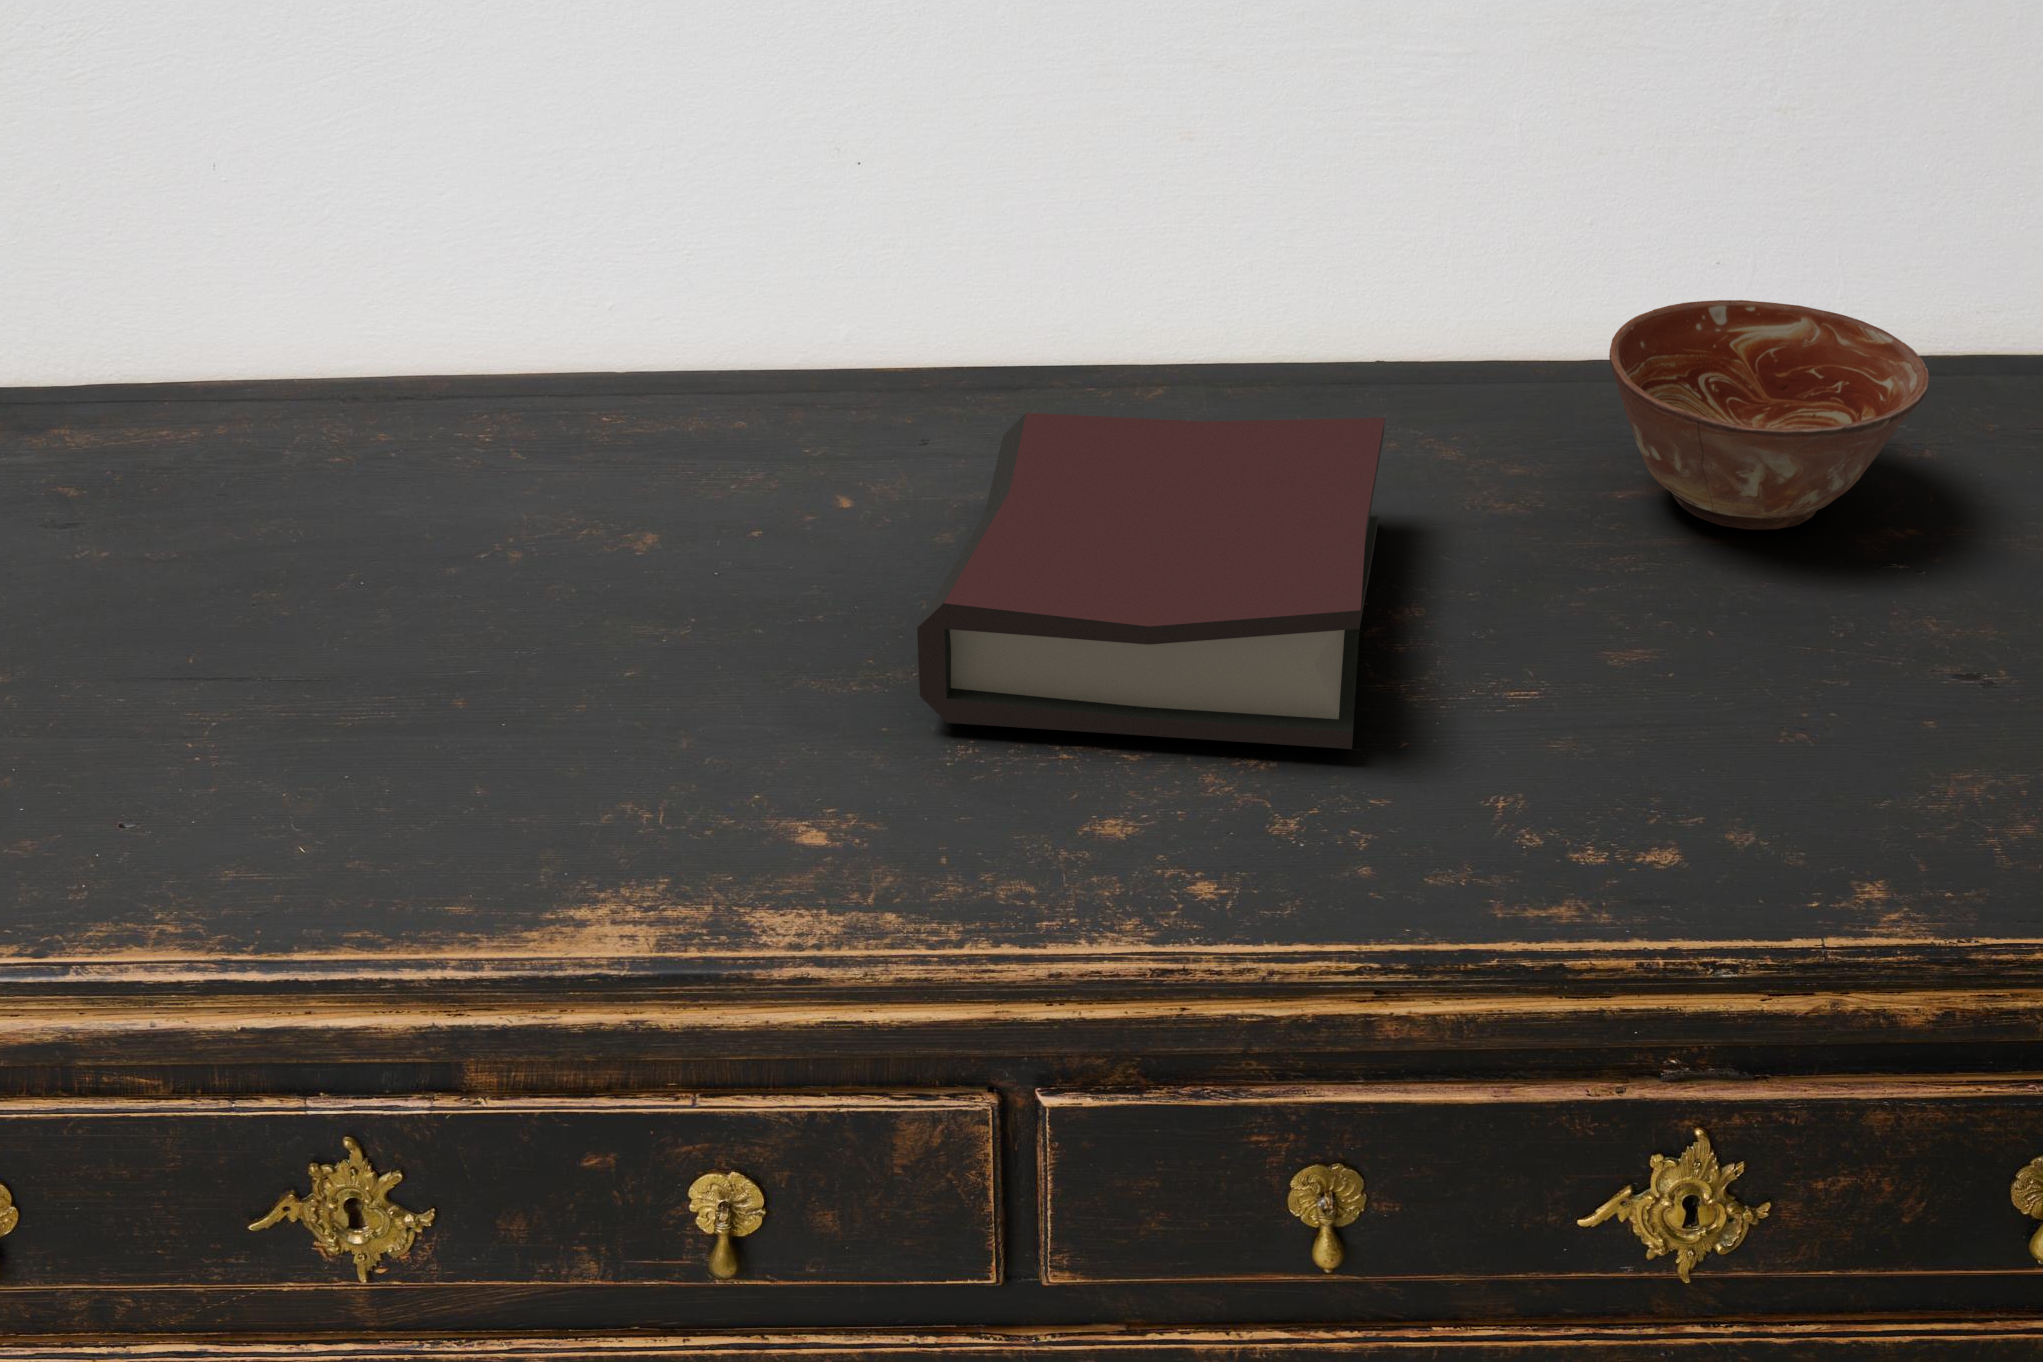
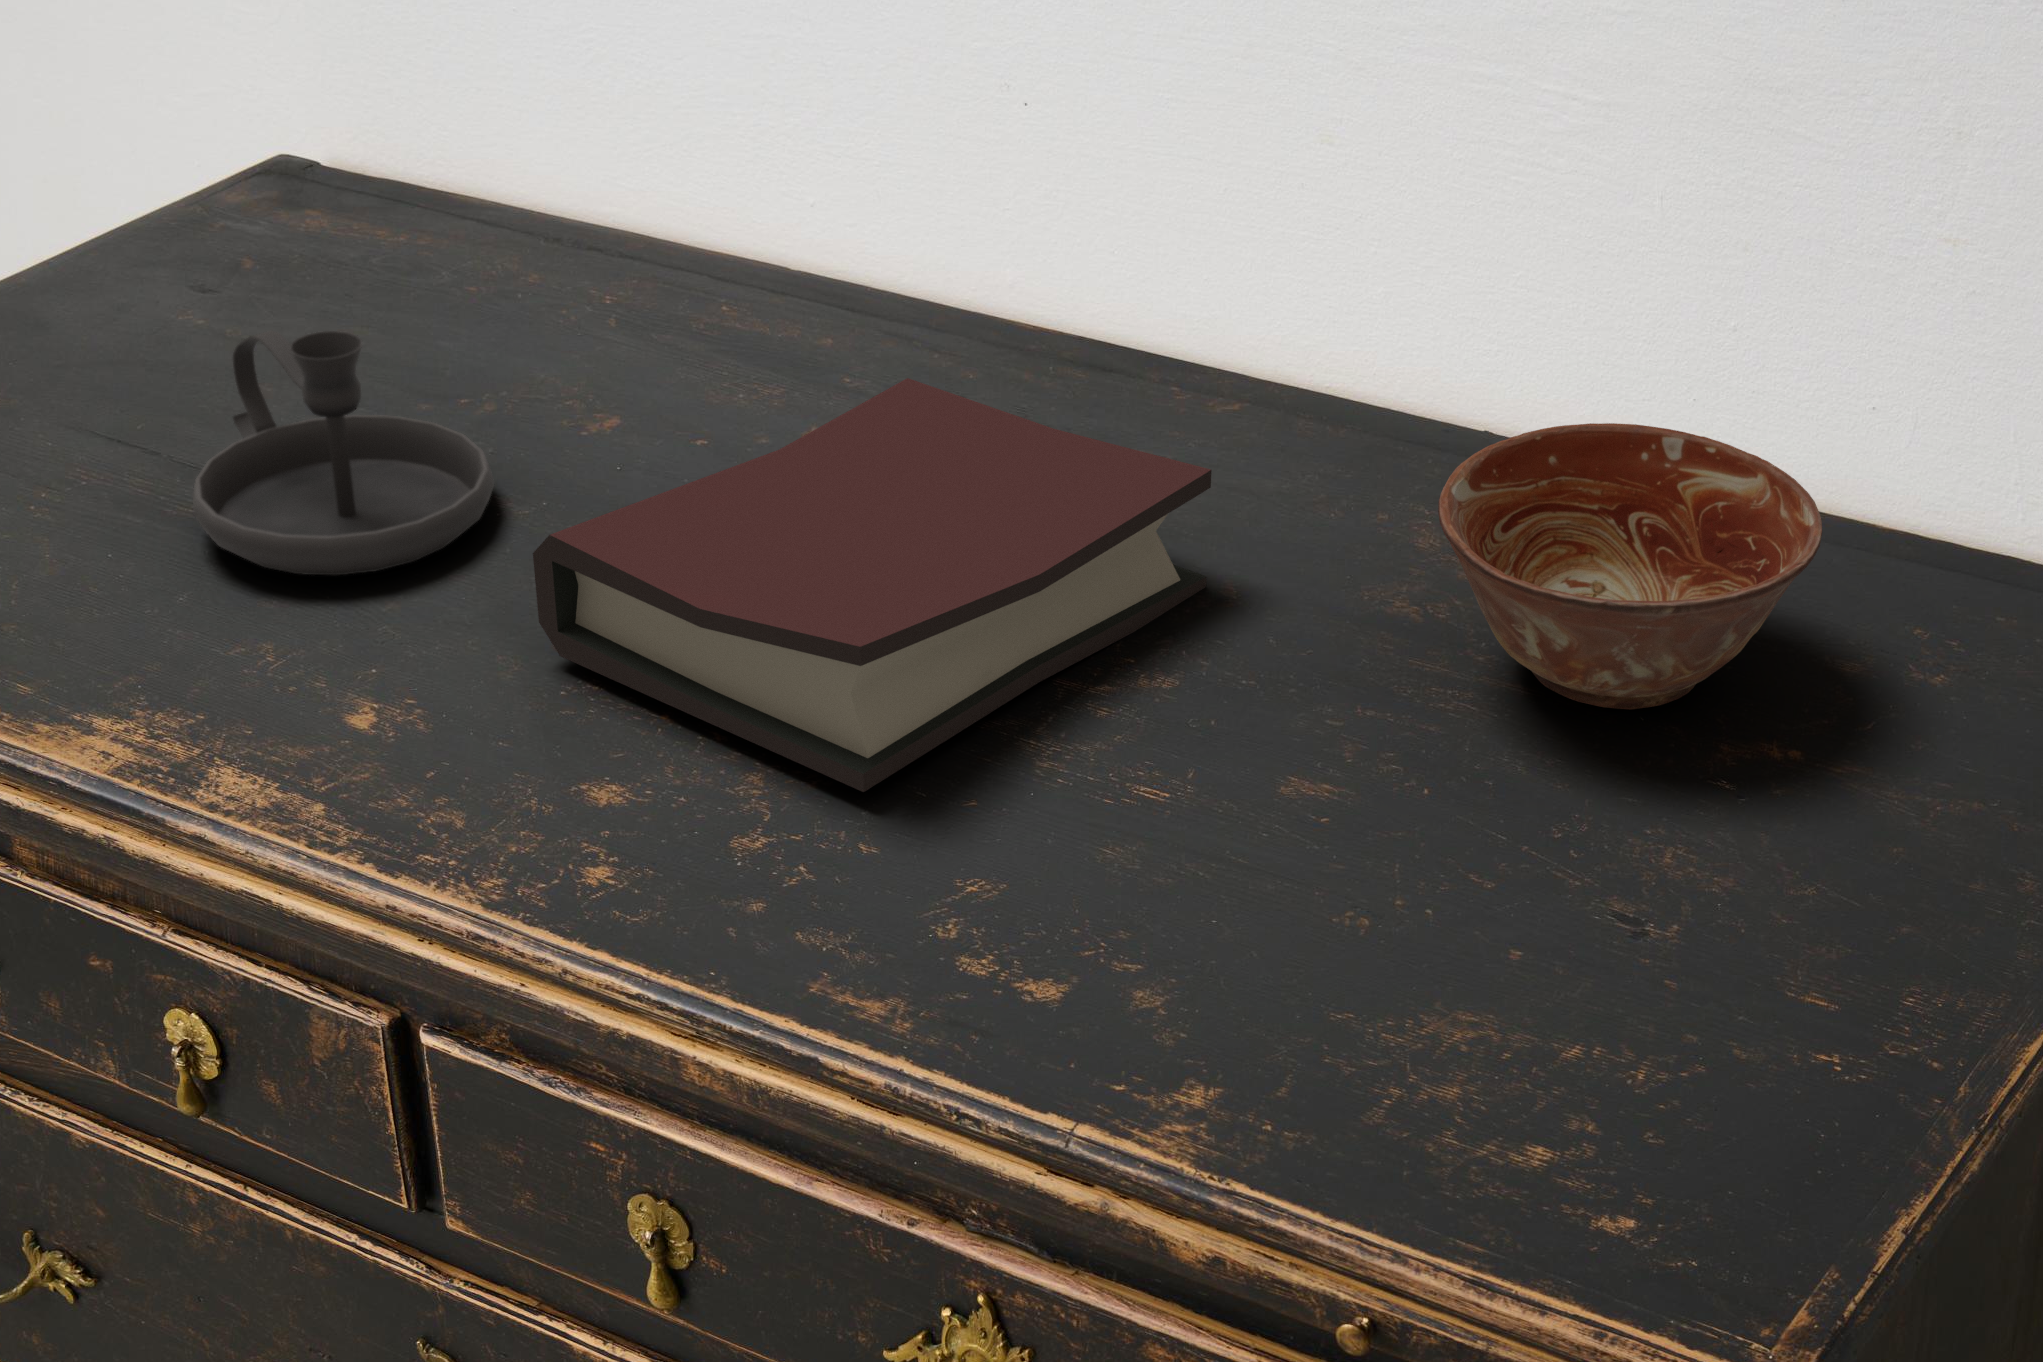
candlestick: none [385,479,727,731] -> present [192,331,494,575]

